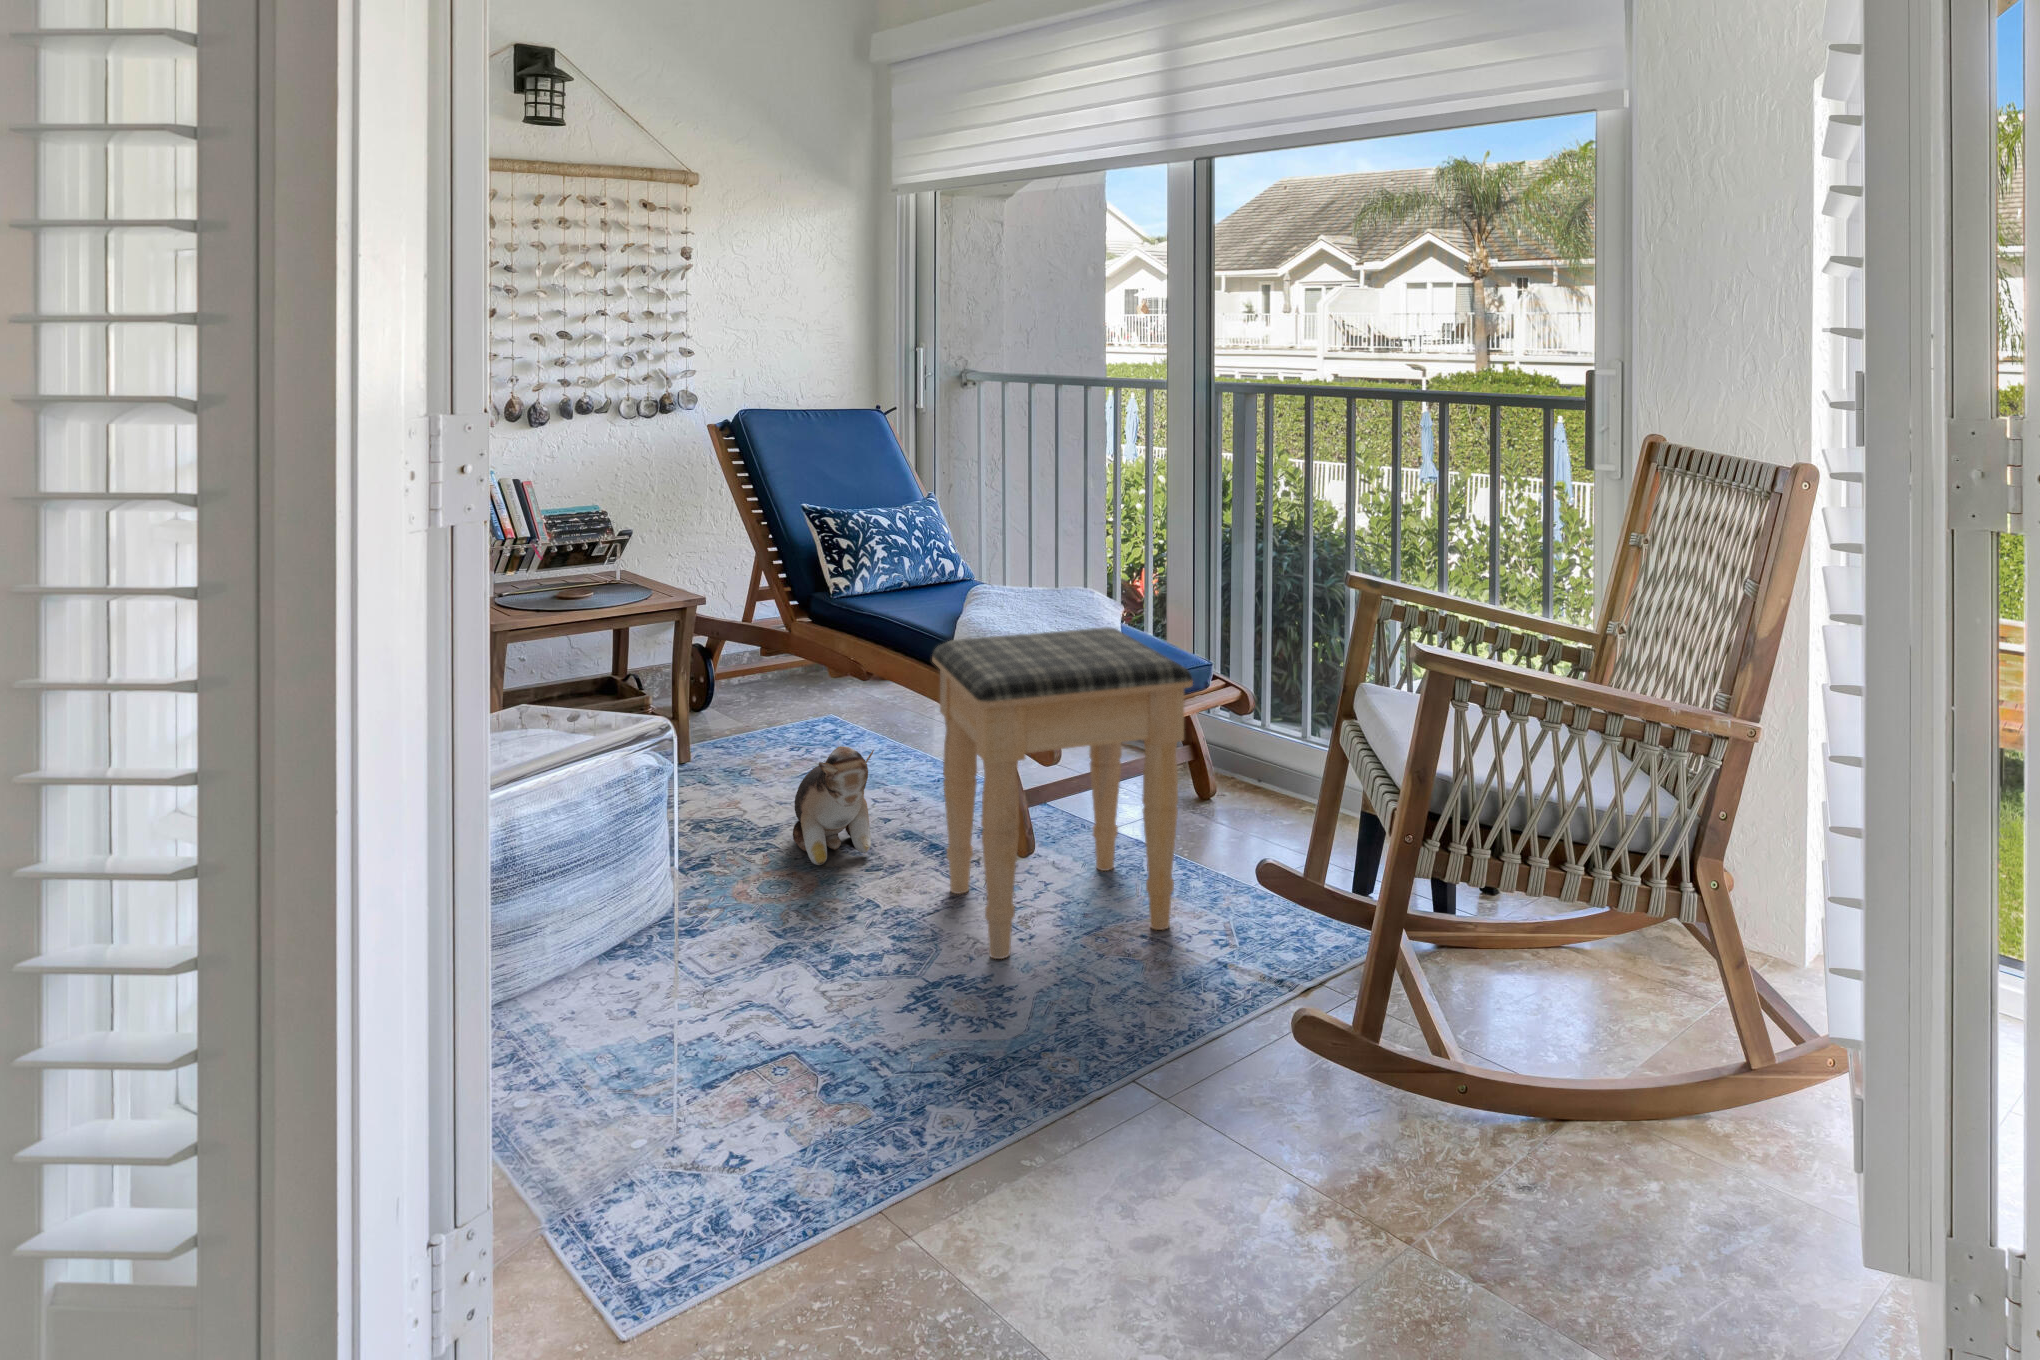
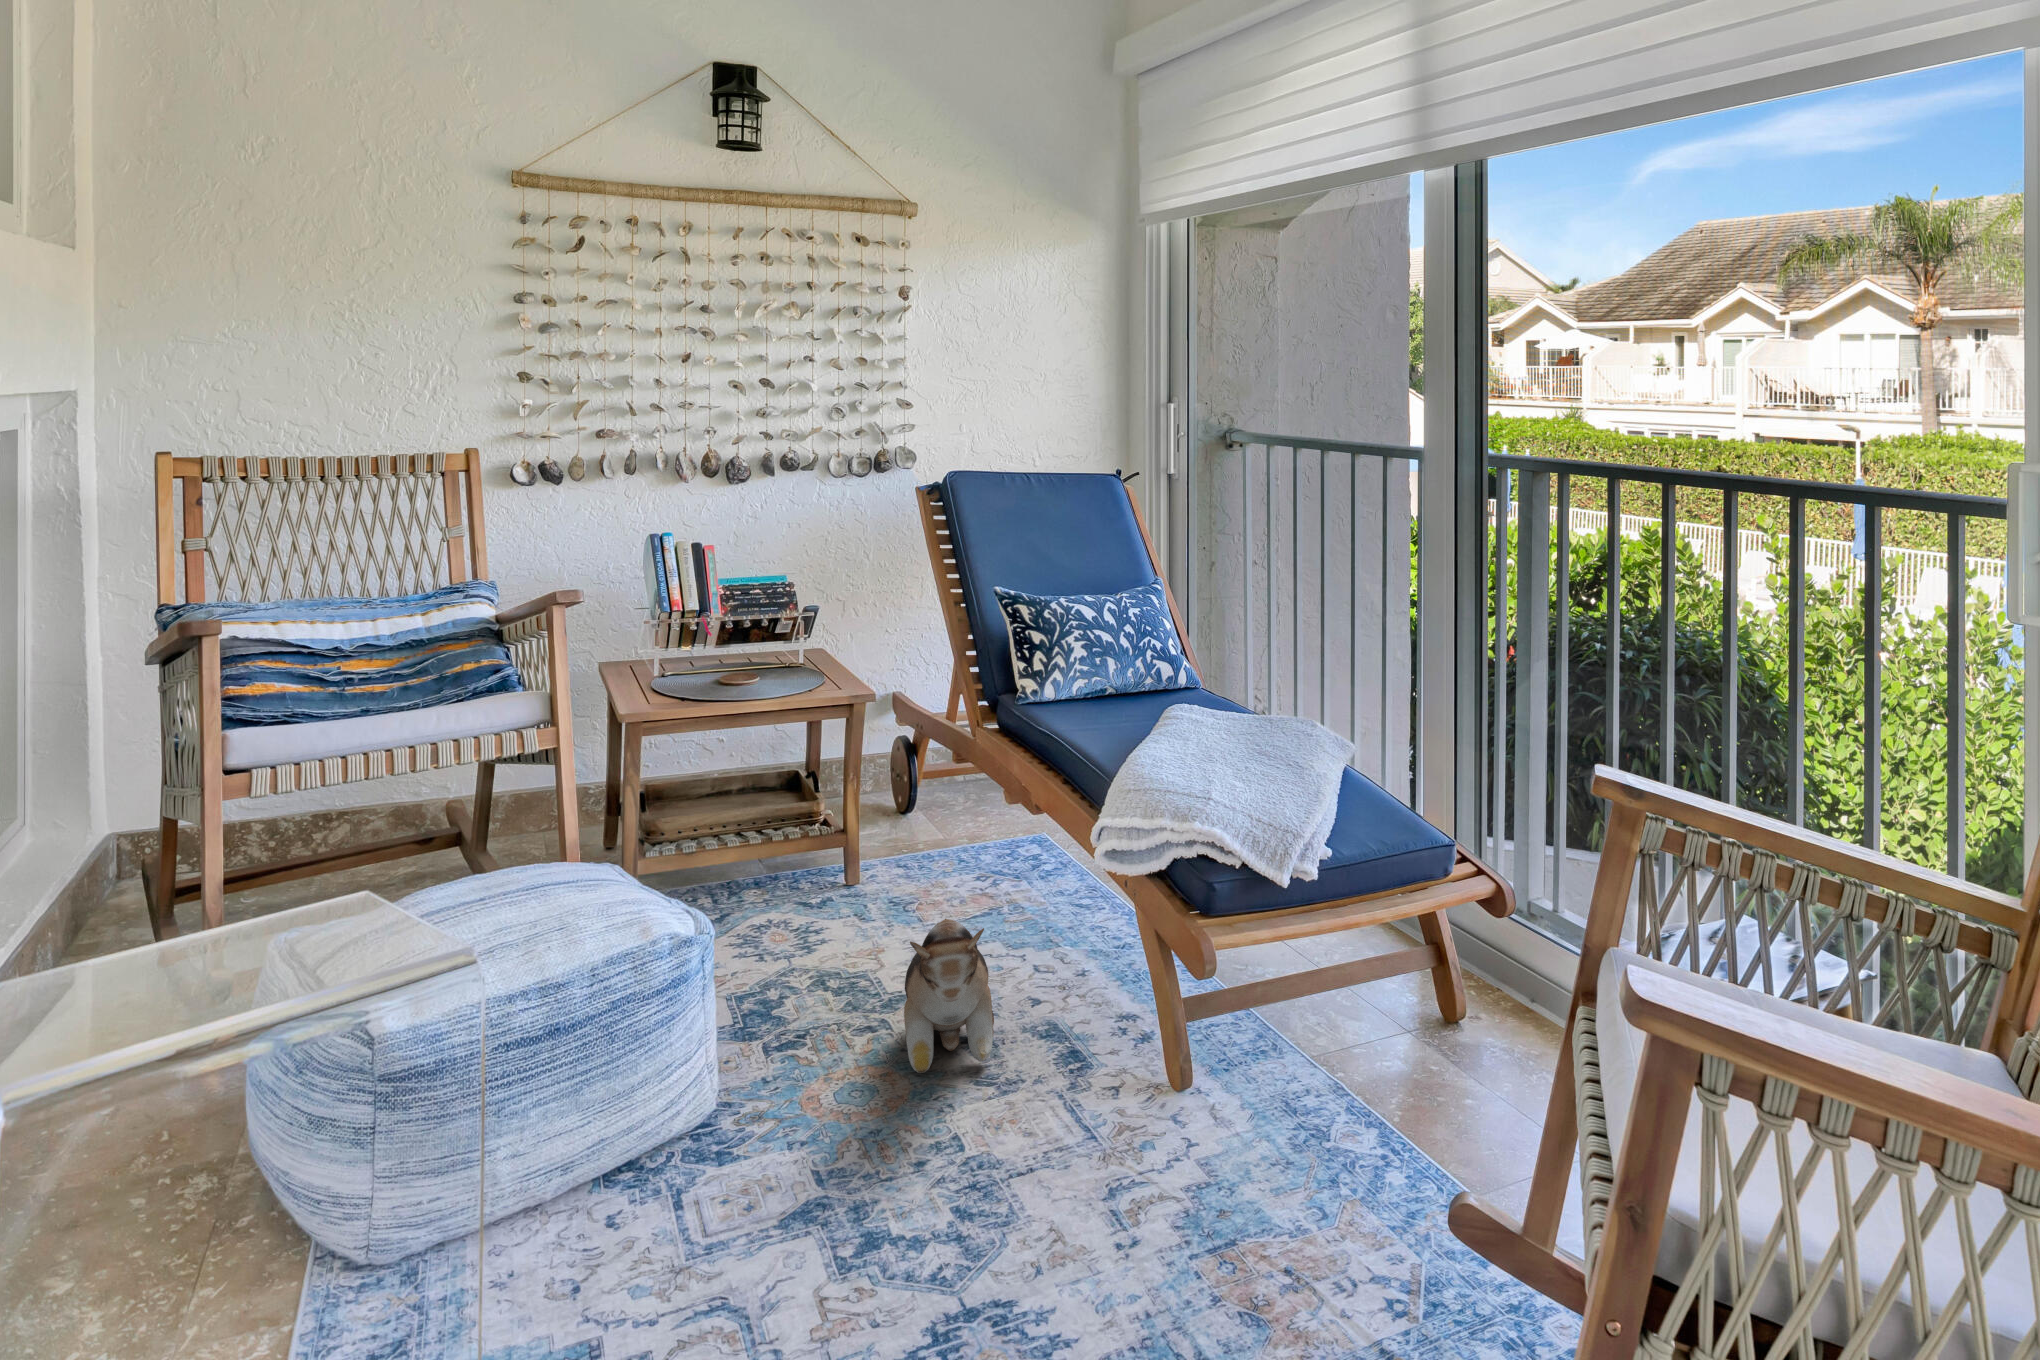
footstool: present [932,627,1193,959] -> none [1045,786,1368,1268]

